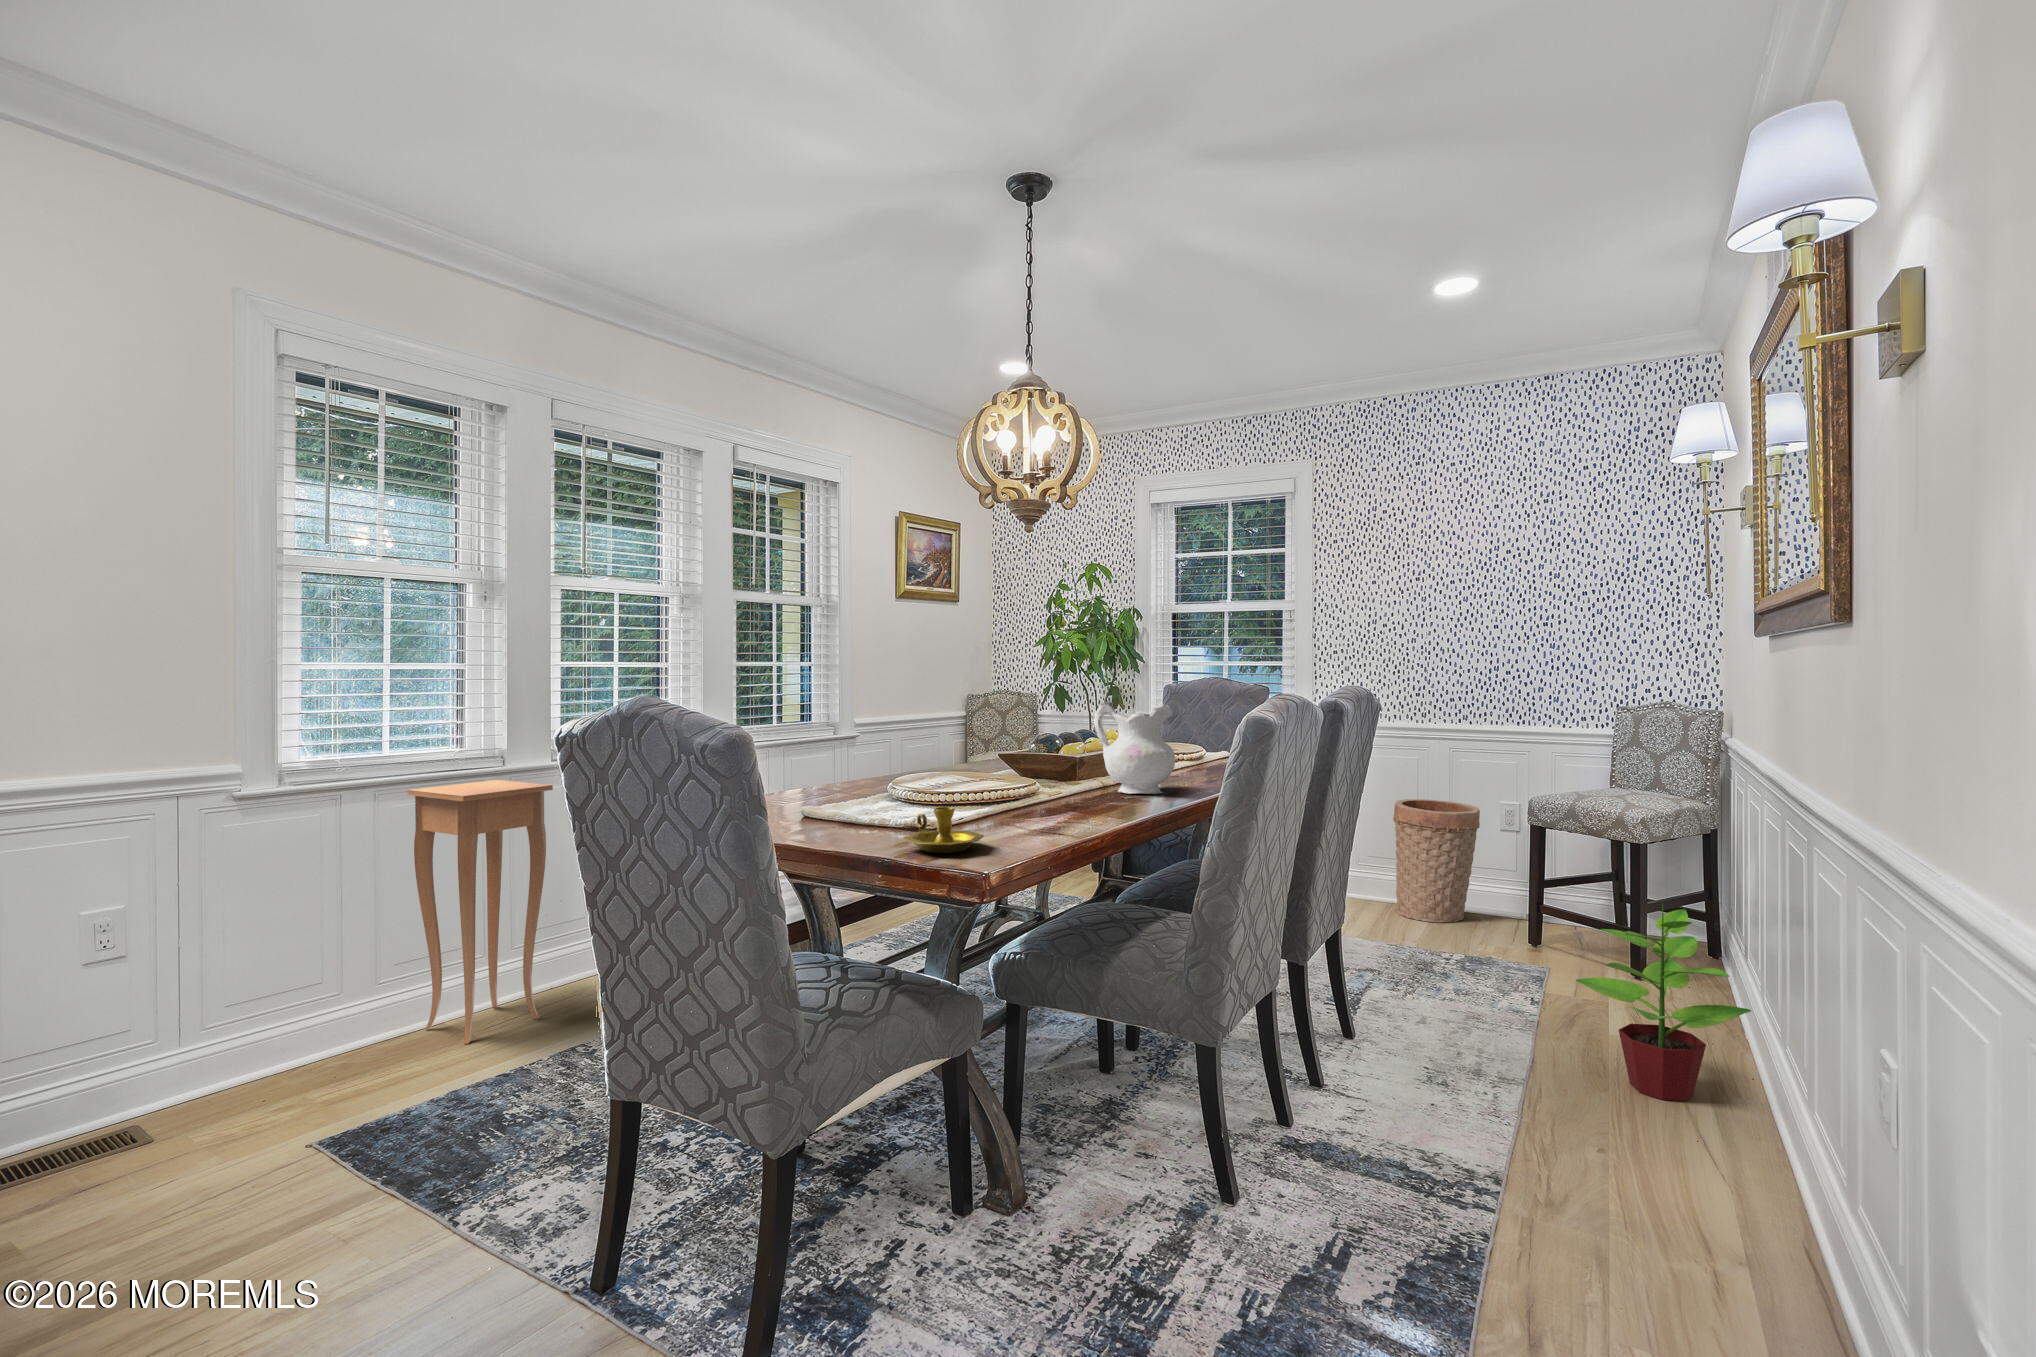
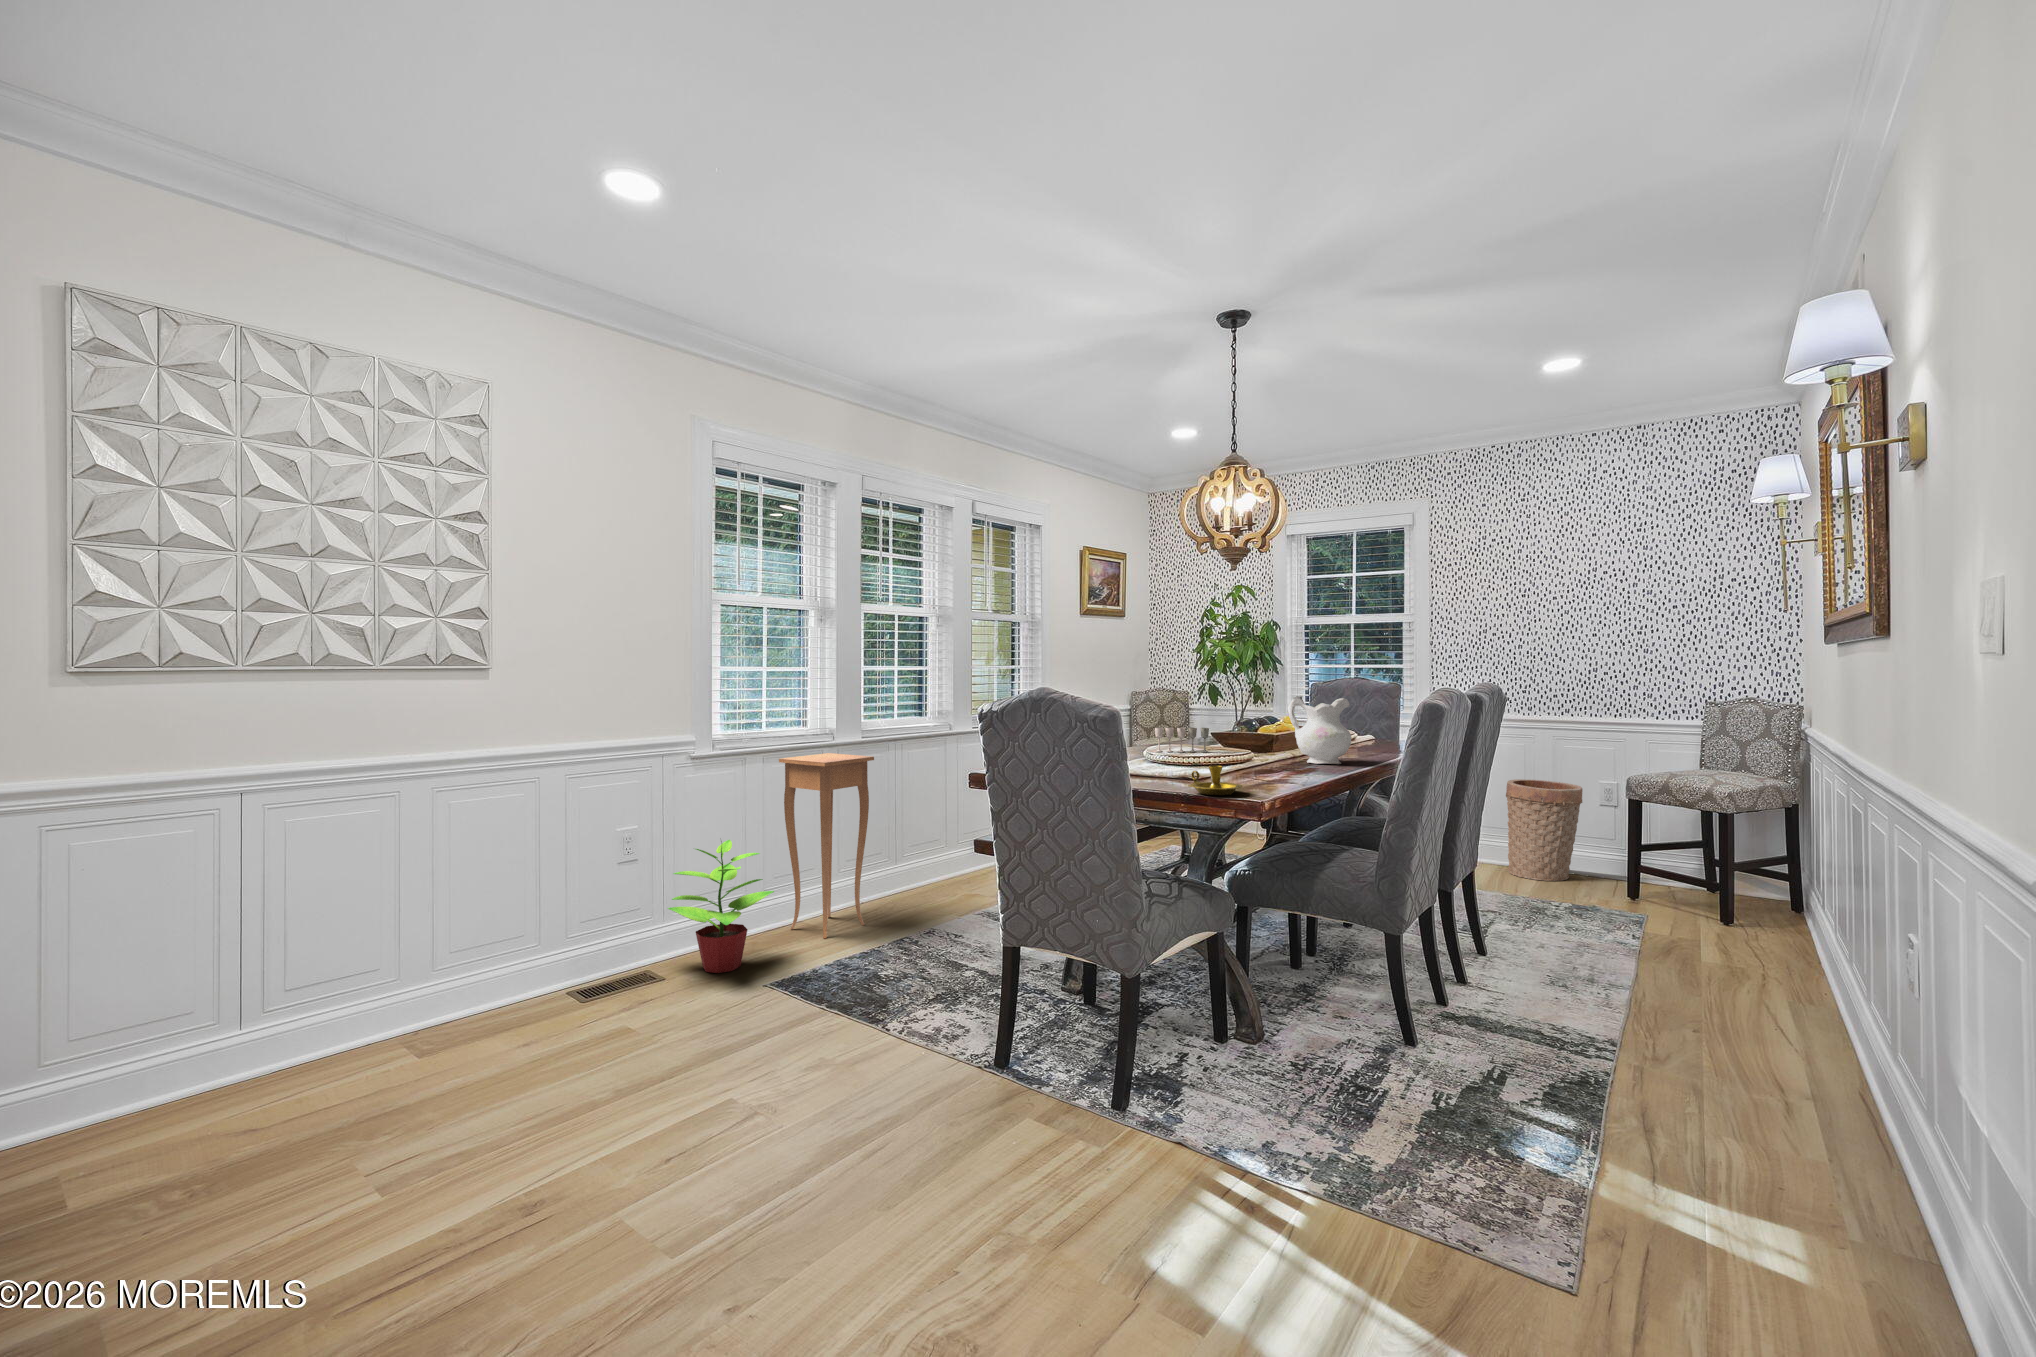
wine glass: none [931,743,1003,776] -> present [1155,727,1209,752]
potted plant: present [1576,903,1751,1101] -> present [668,840,774,973]

